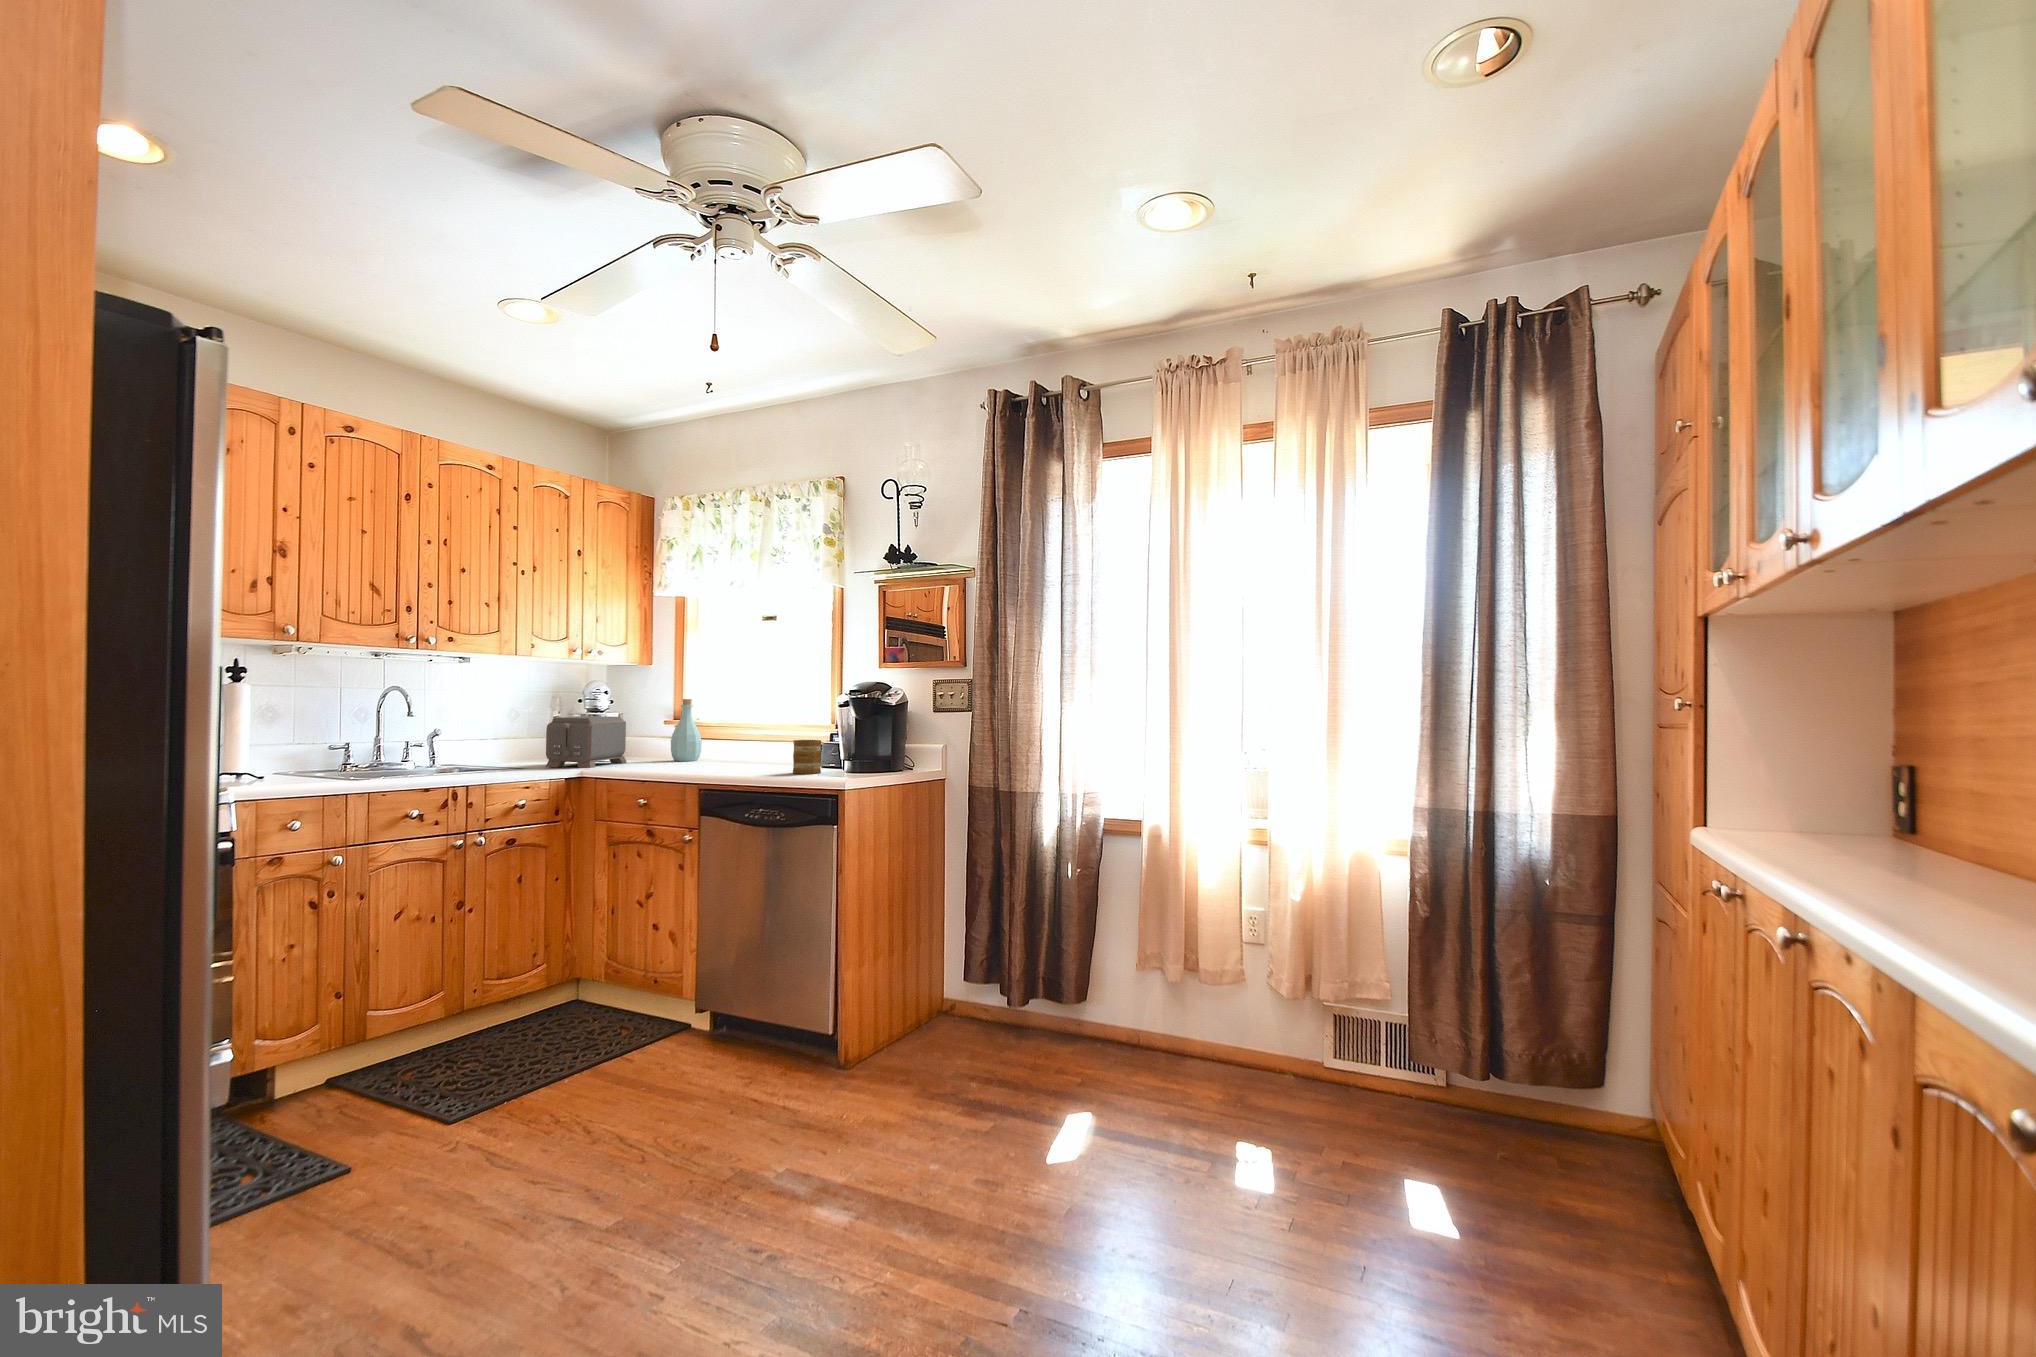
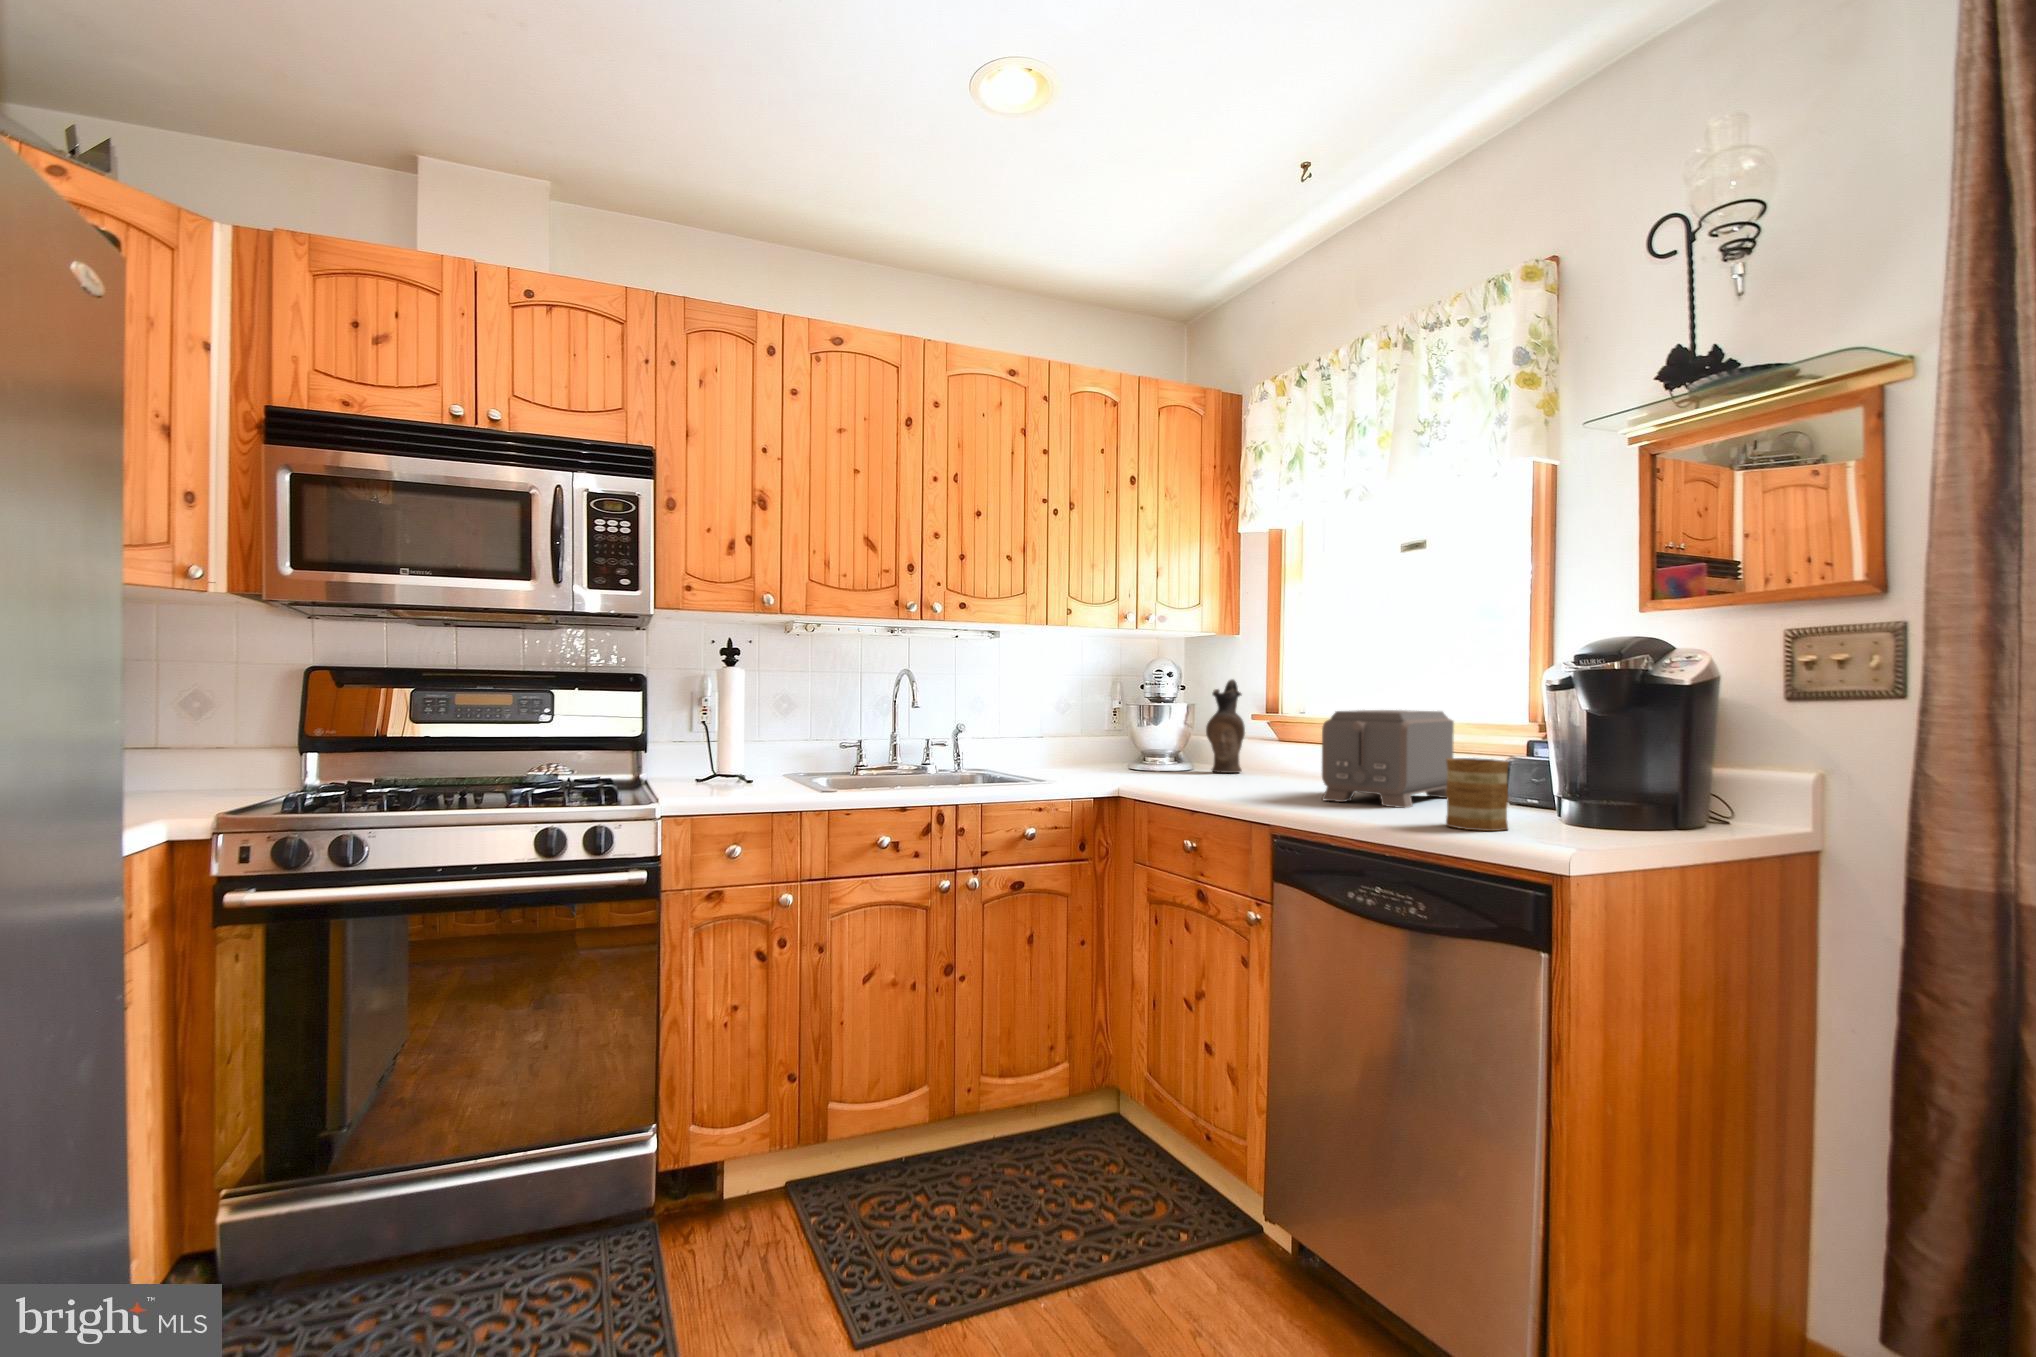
ceramic pitcher: none [633,695,661,759] -> present [1206,679,1245,773]
bottle: present [671,699,702,761] -> none [1254,684,1301,780]
toaster: present [546,716,627,768] -> present [1322,710,1454,808]

